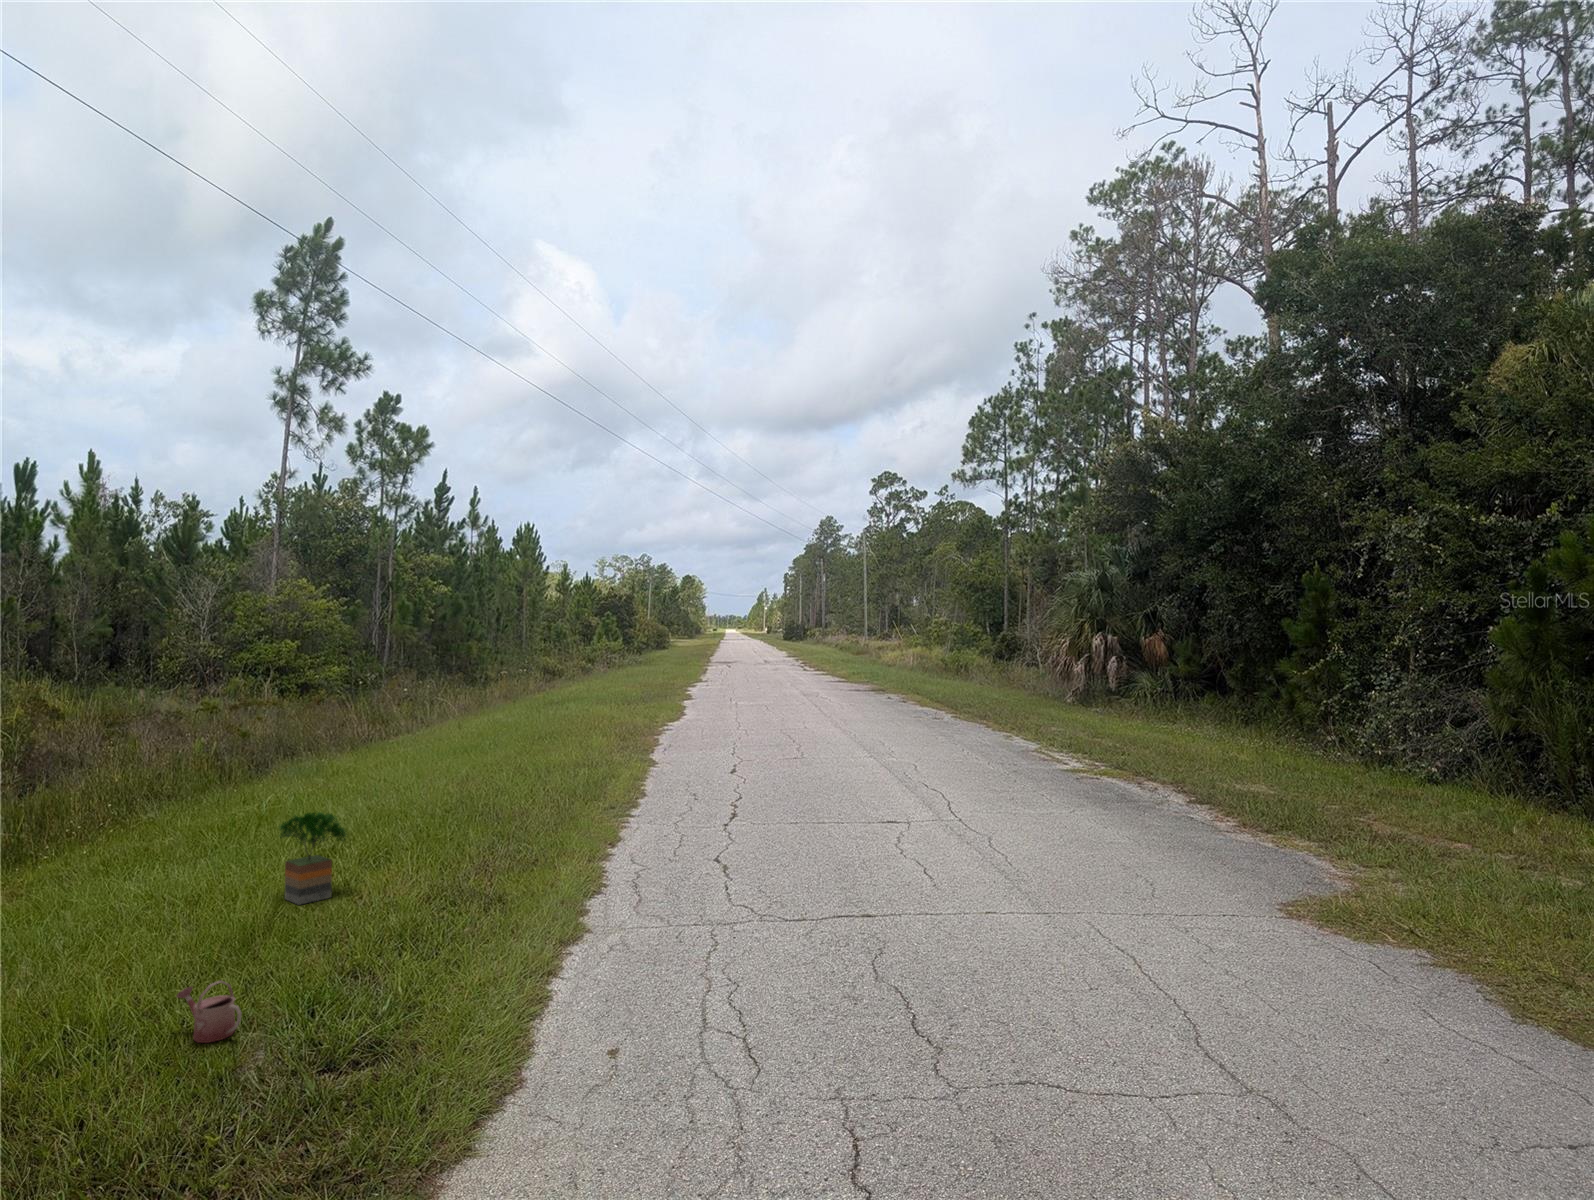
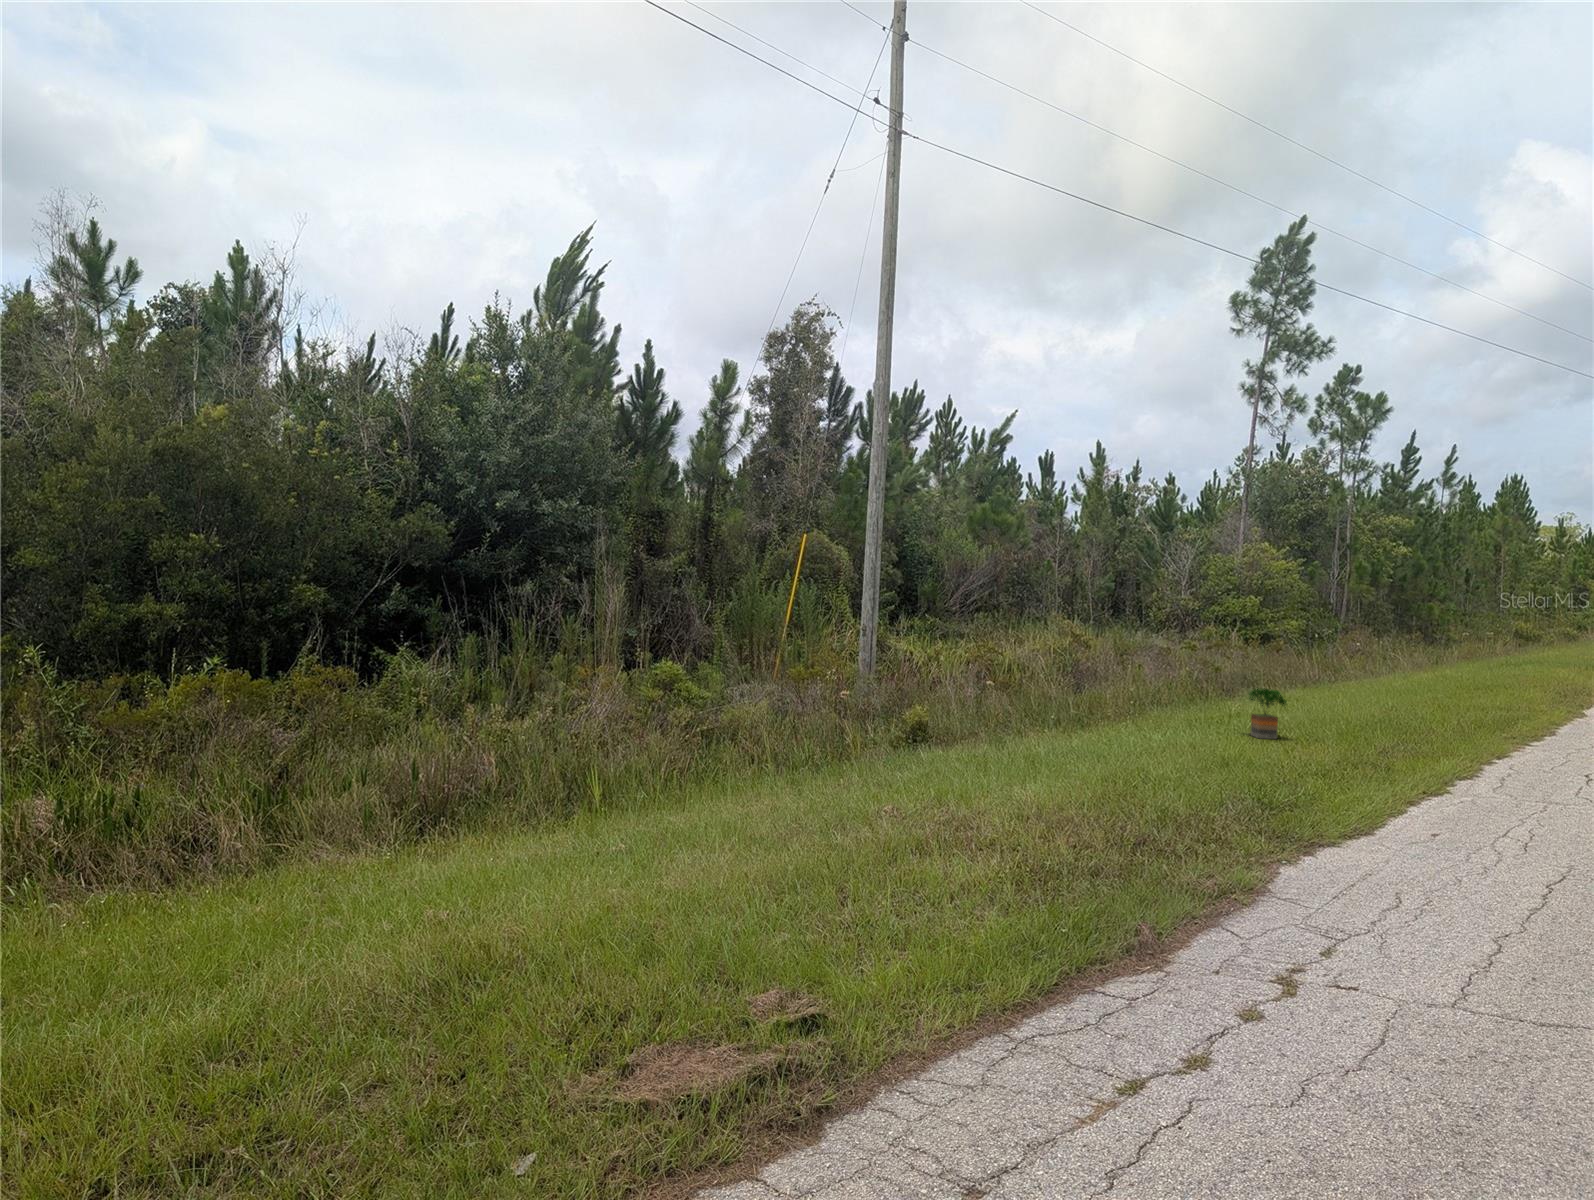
watering can: present [176,981,242,1043] -> none [1204,741,1233,766]

